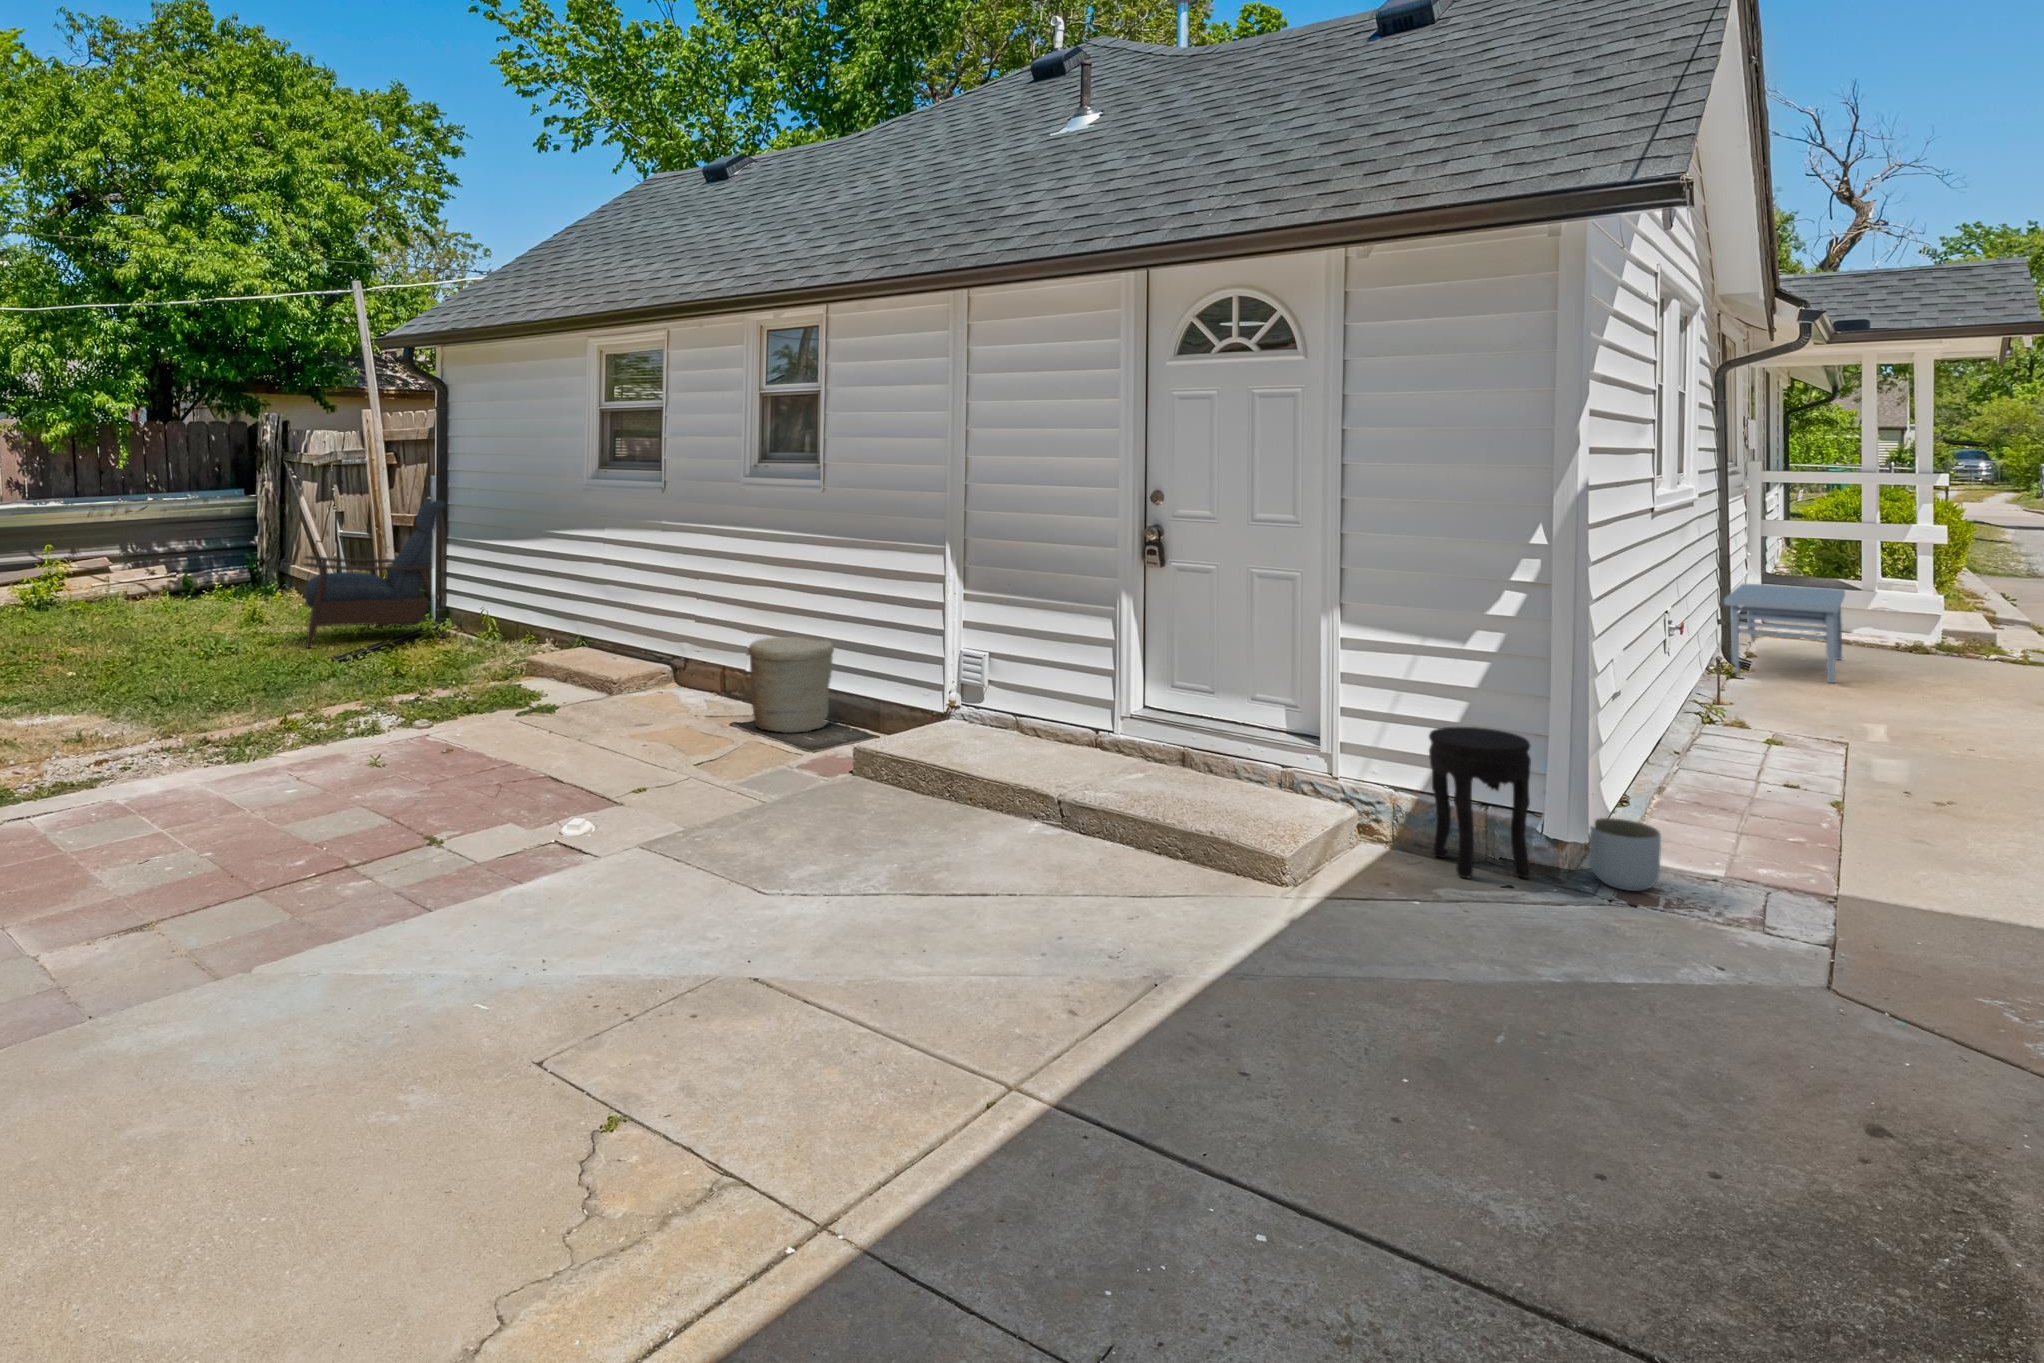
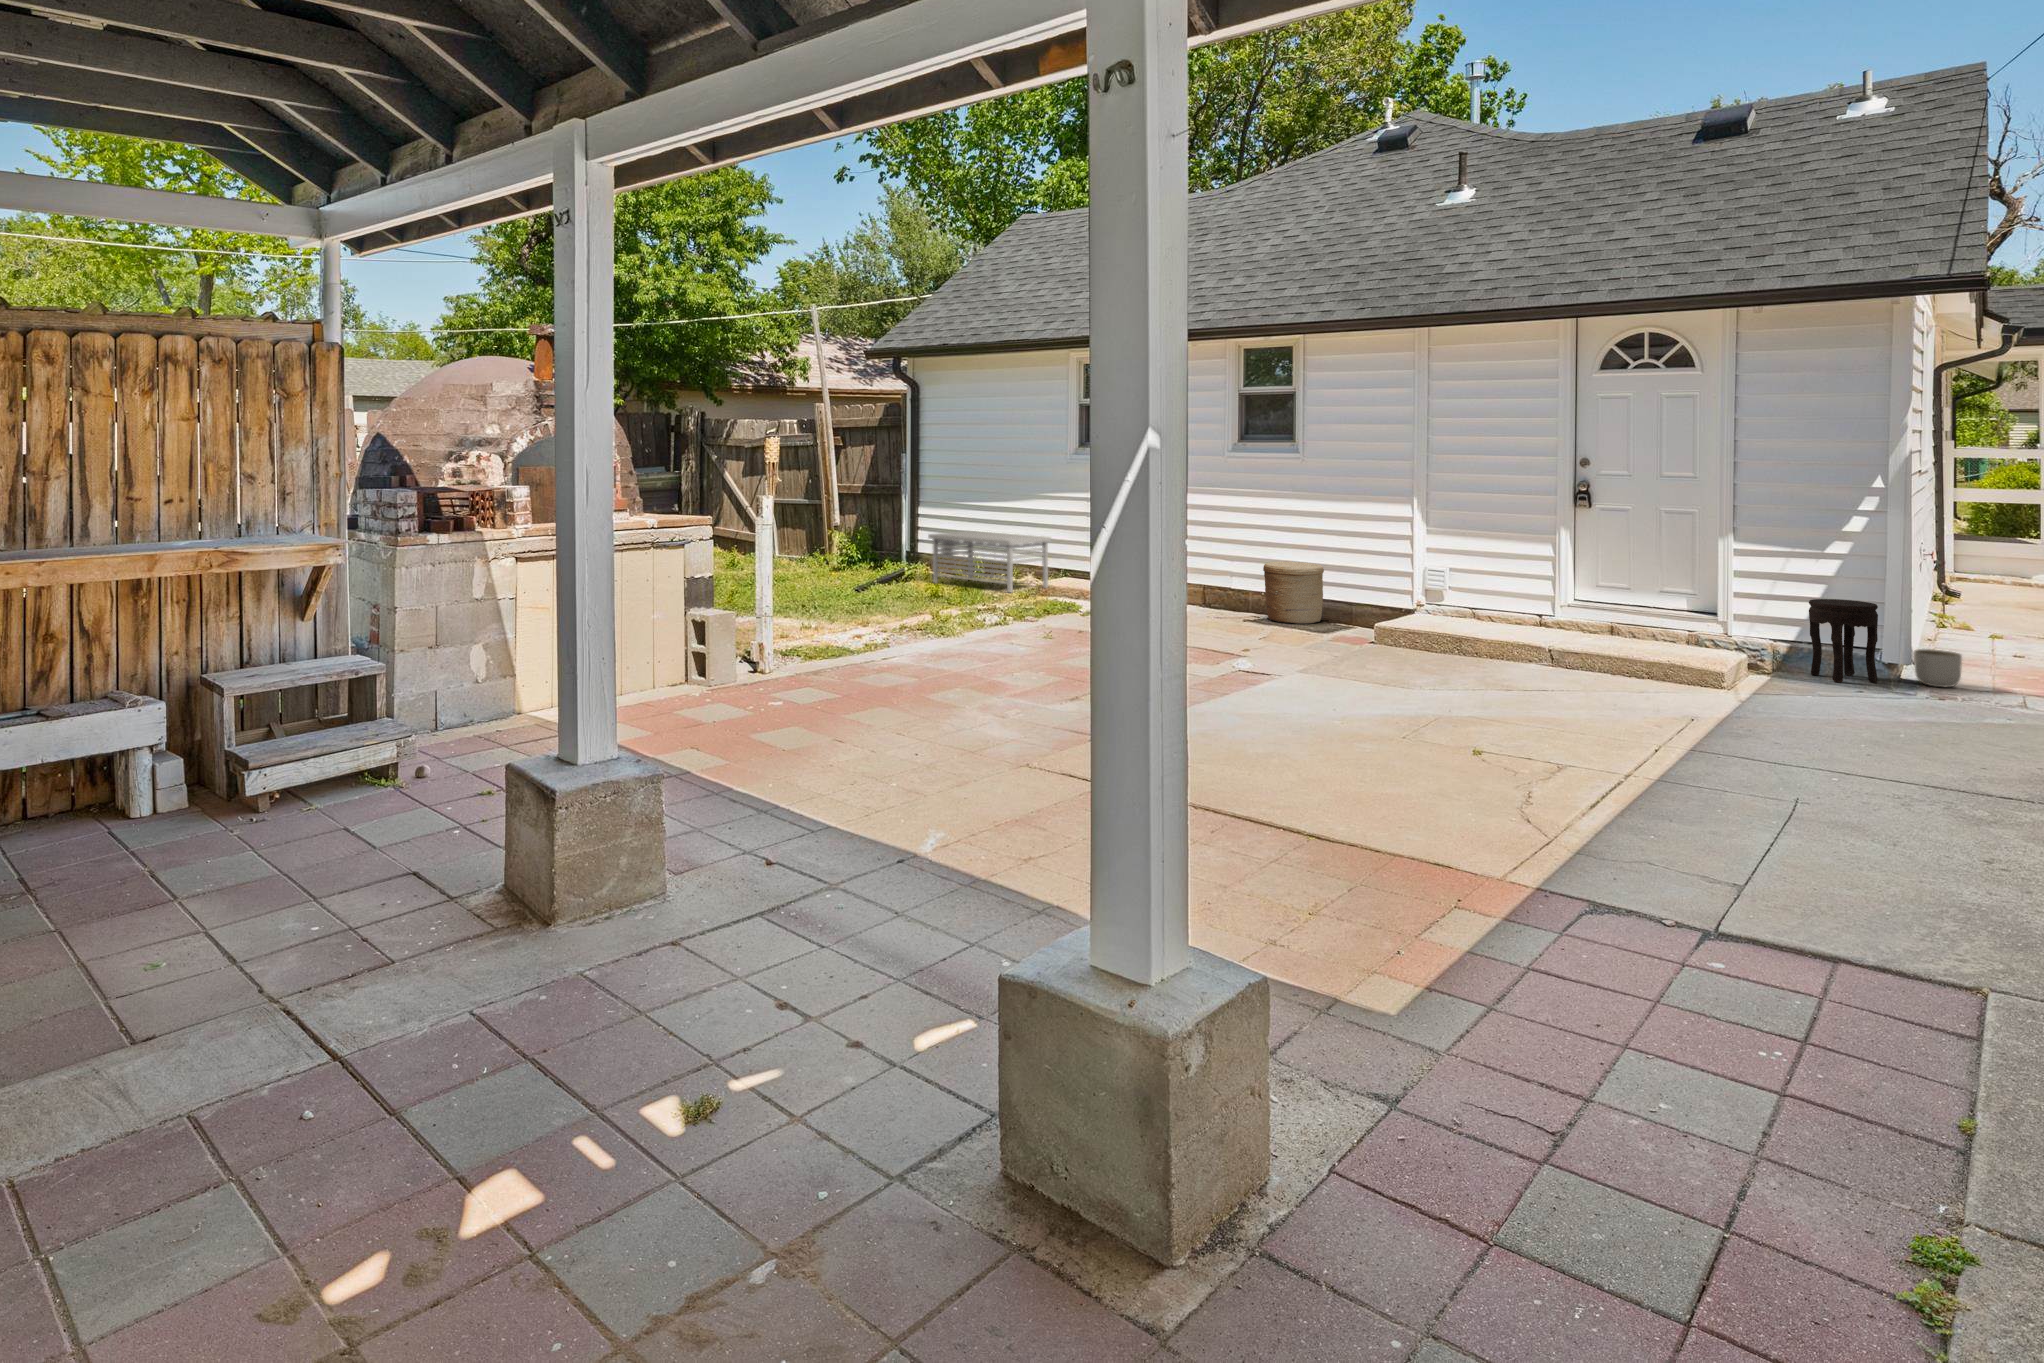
chair: present [303,500,448,648] -> none [812,470,927,580]
storage bench: present [1724,584,1845,683] -> present [928,531,1051,592]

